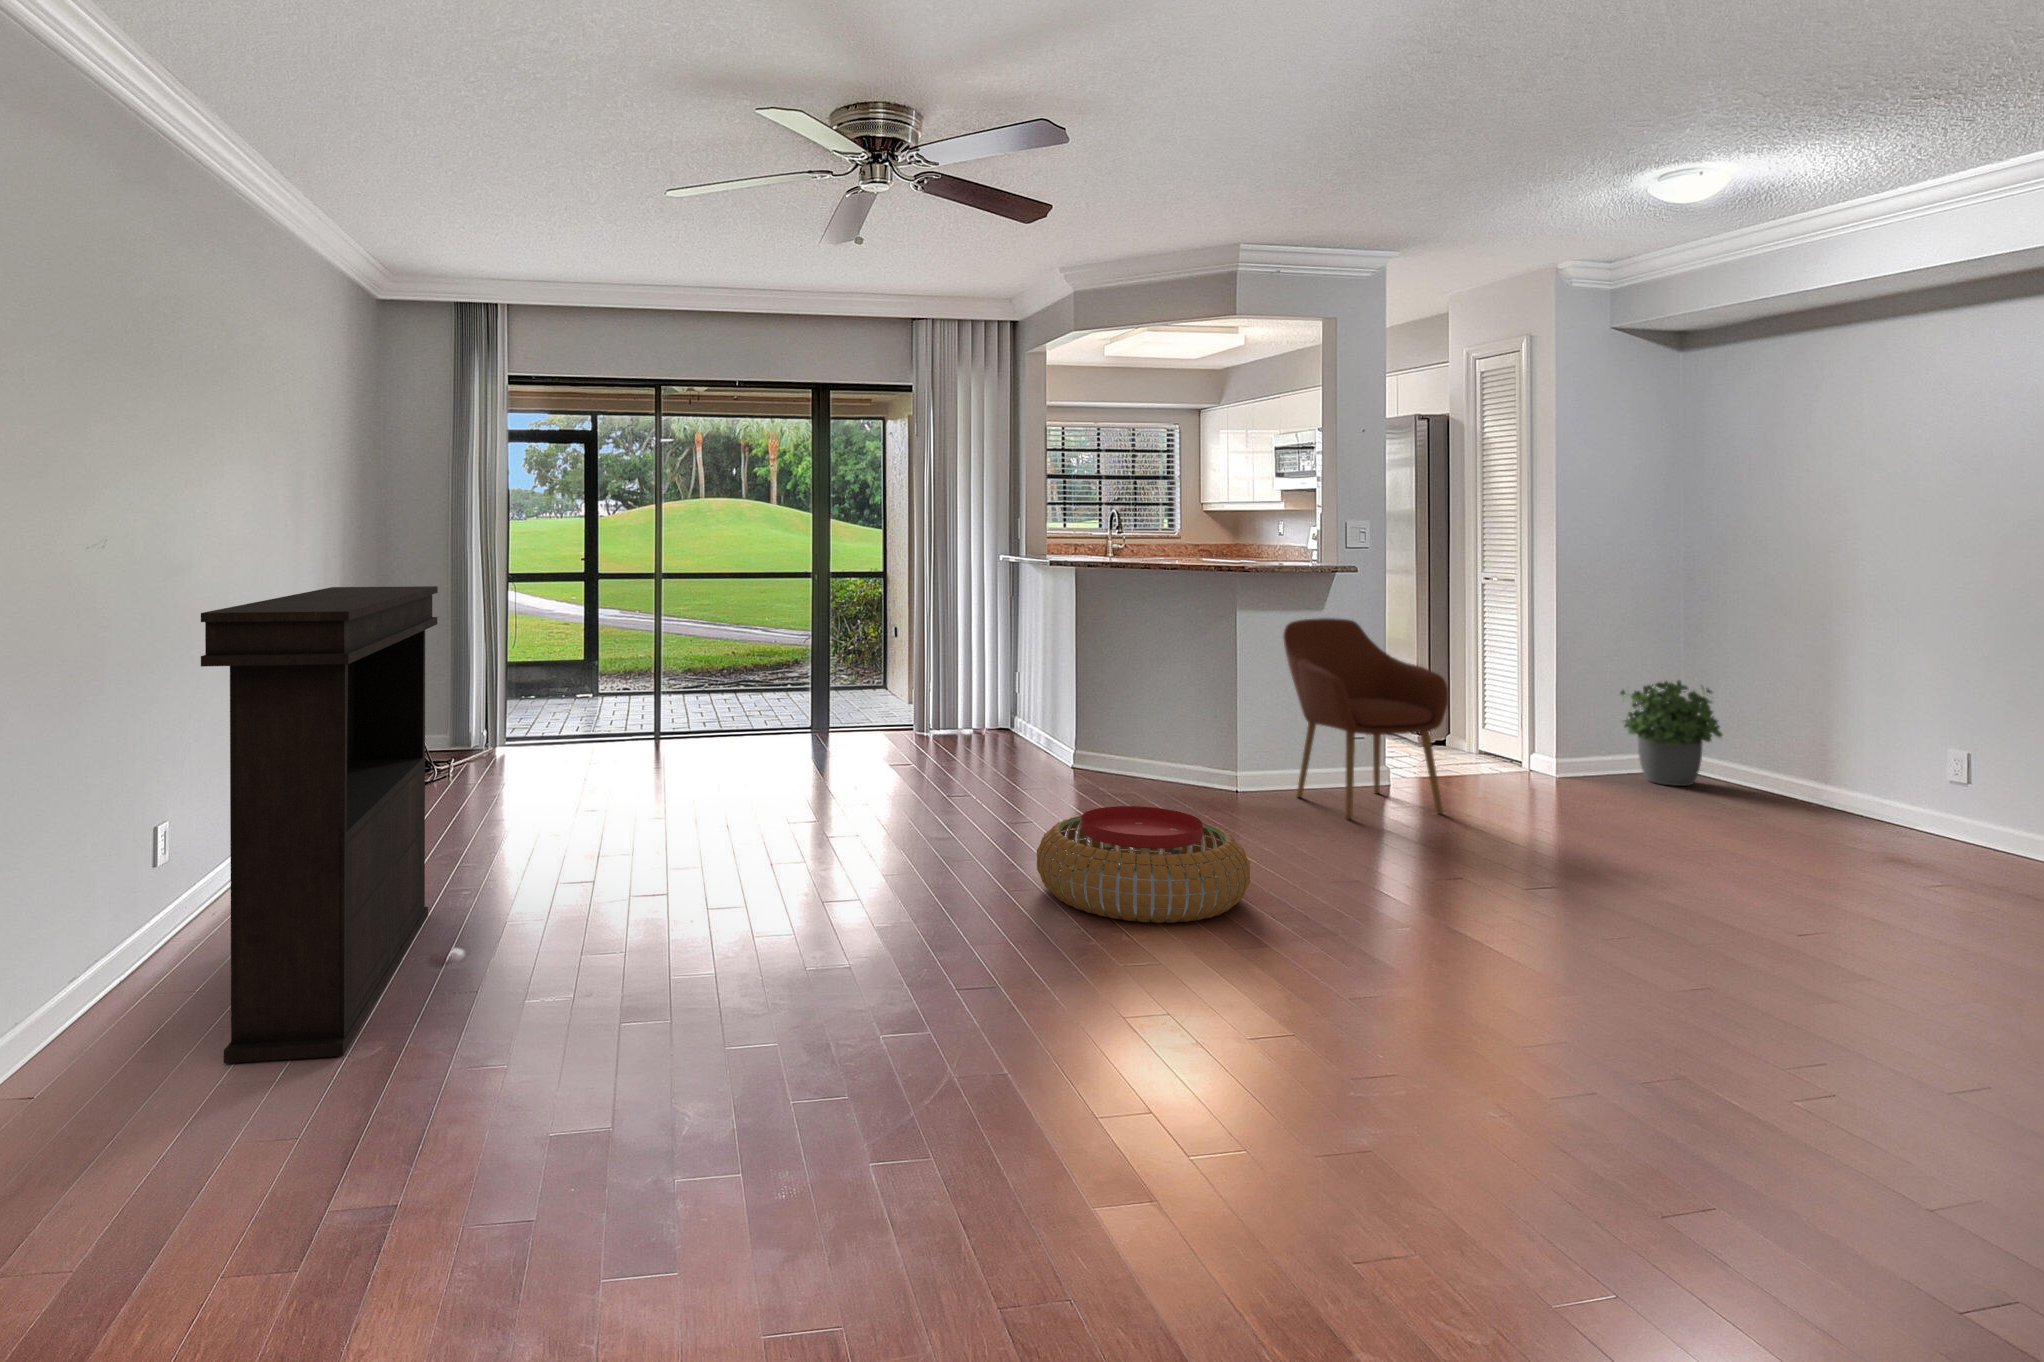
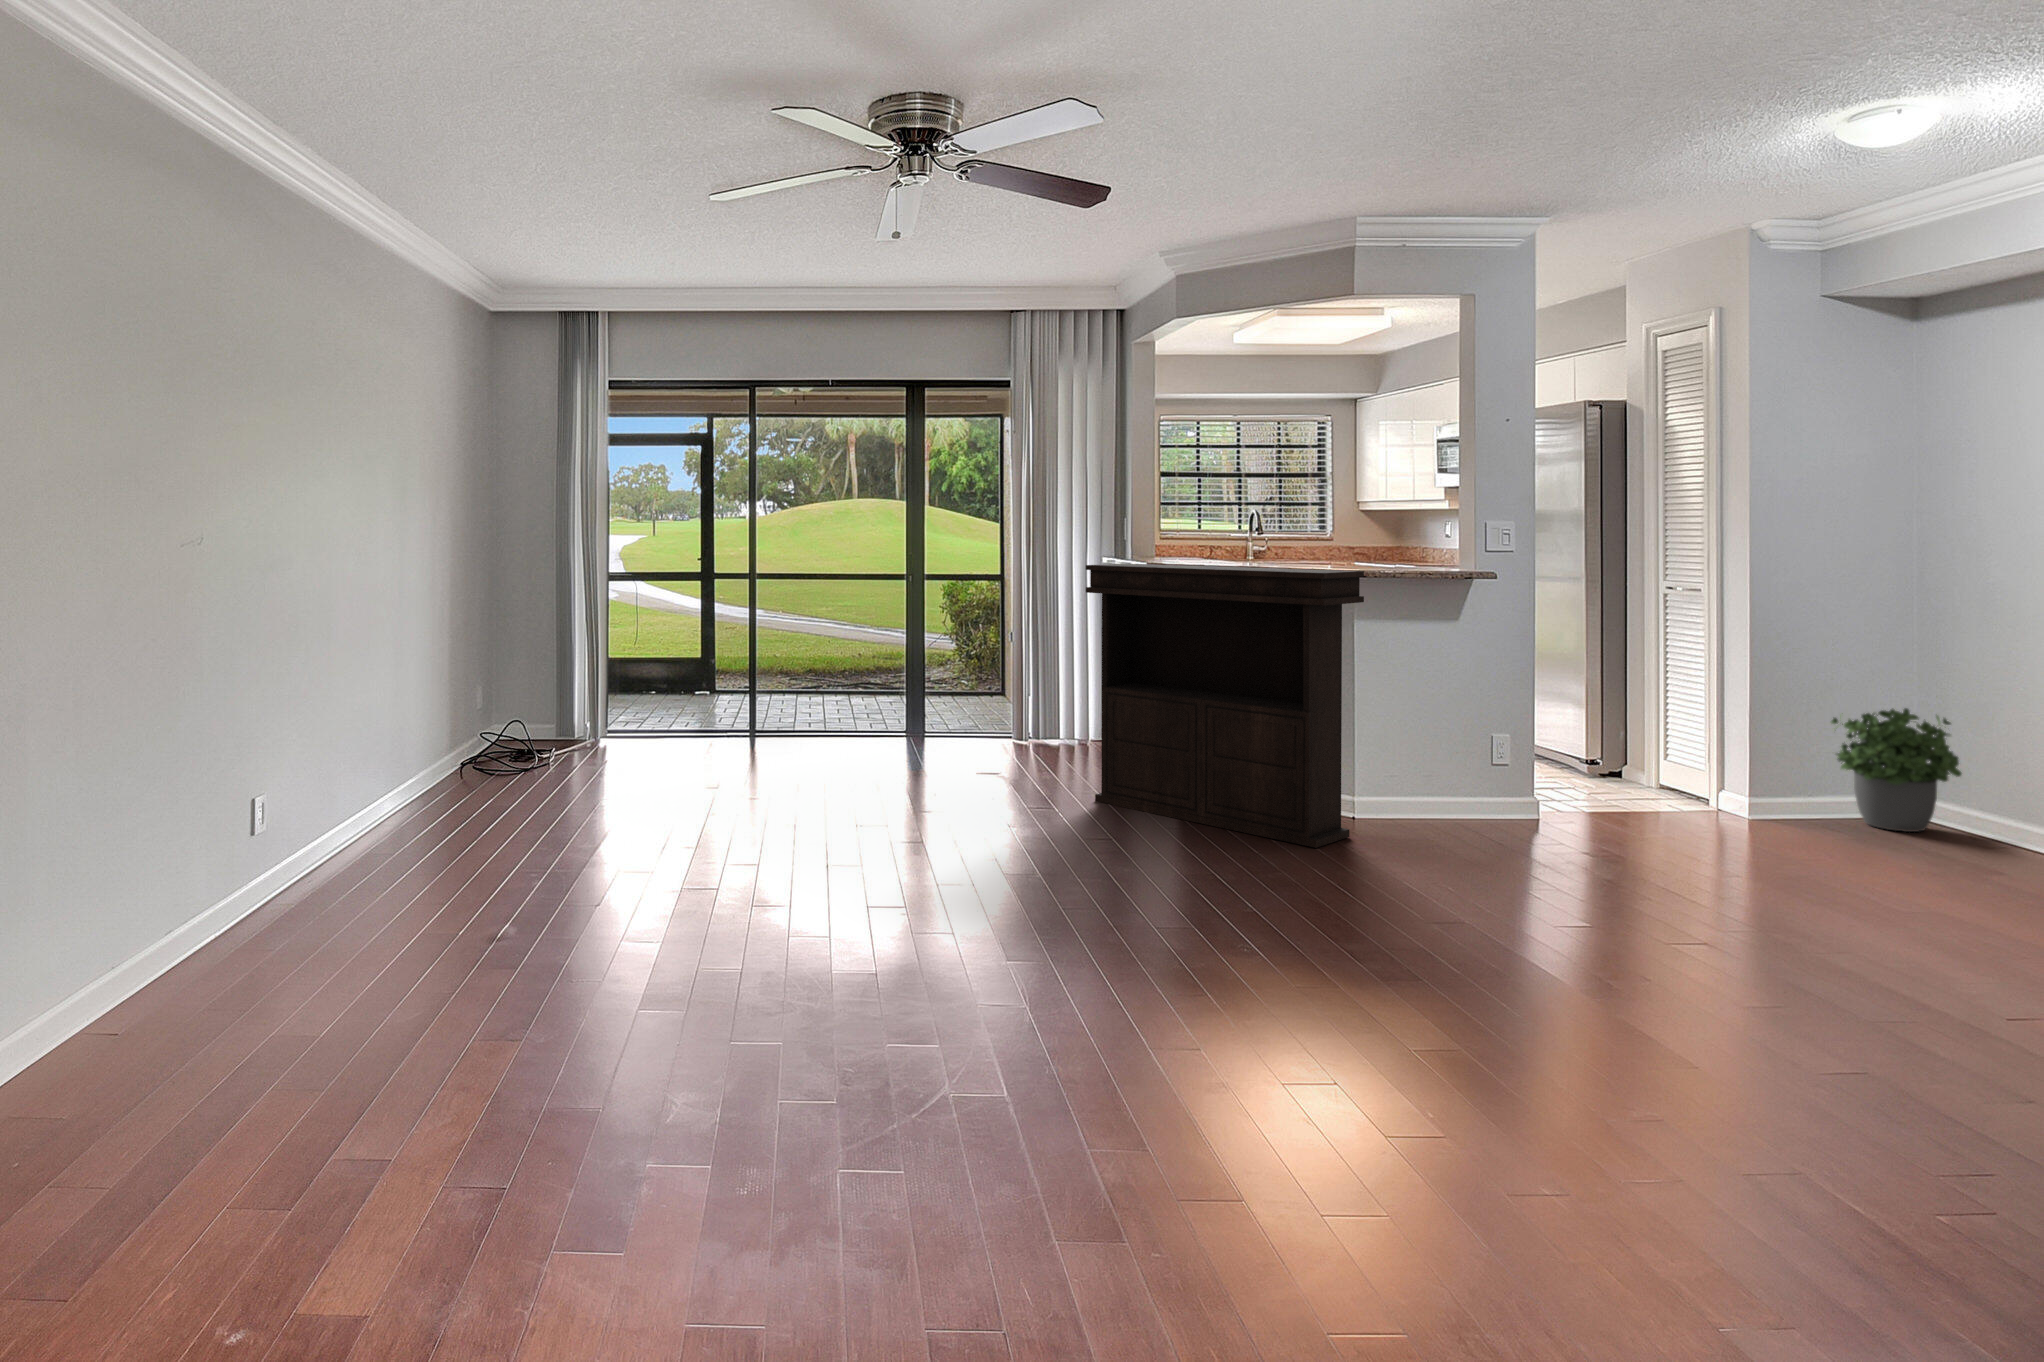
console table: present [201,586,438,1063] -> present [1086,564,1364,848]
armchair: present [1283,618,1448,819] -> none [1408,629,1599,850]
pouf: present [1037,806,1250,923] -> none [1095,822,1328,947]

